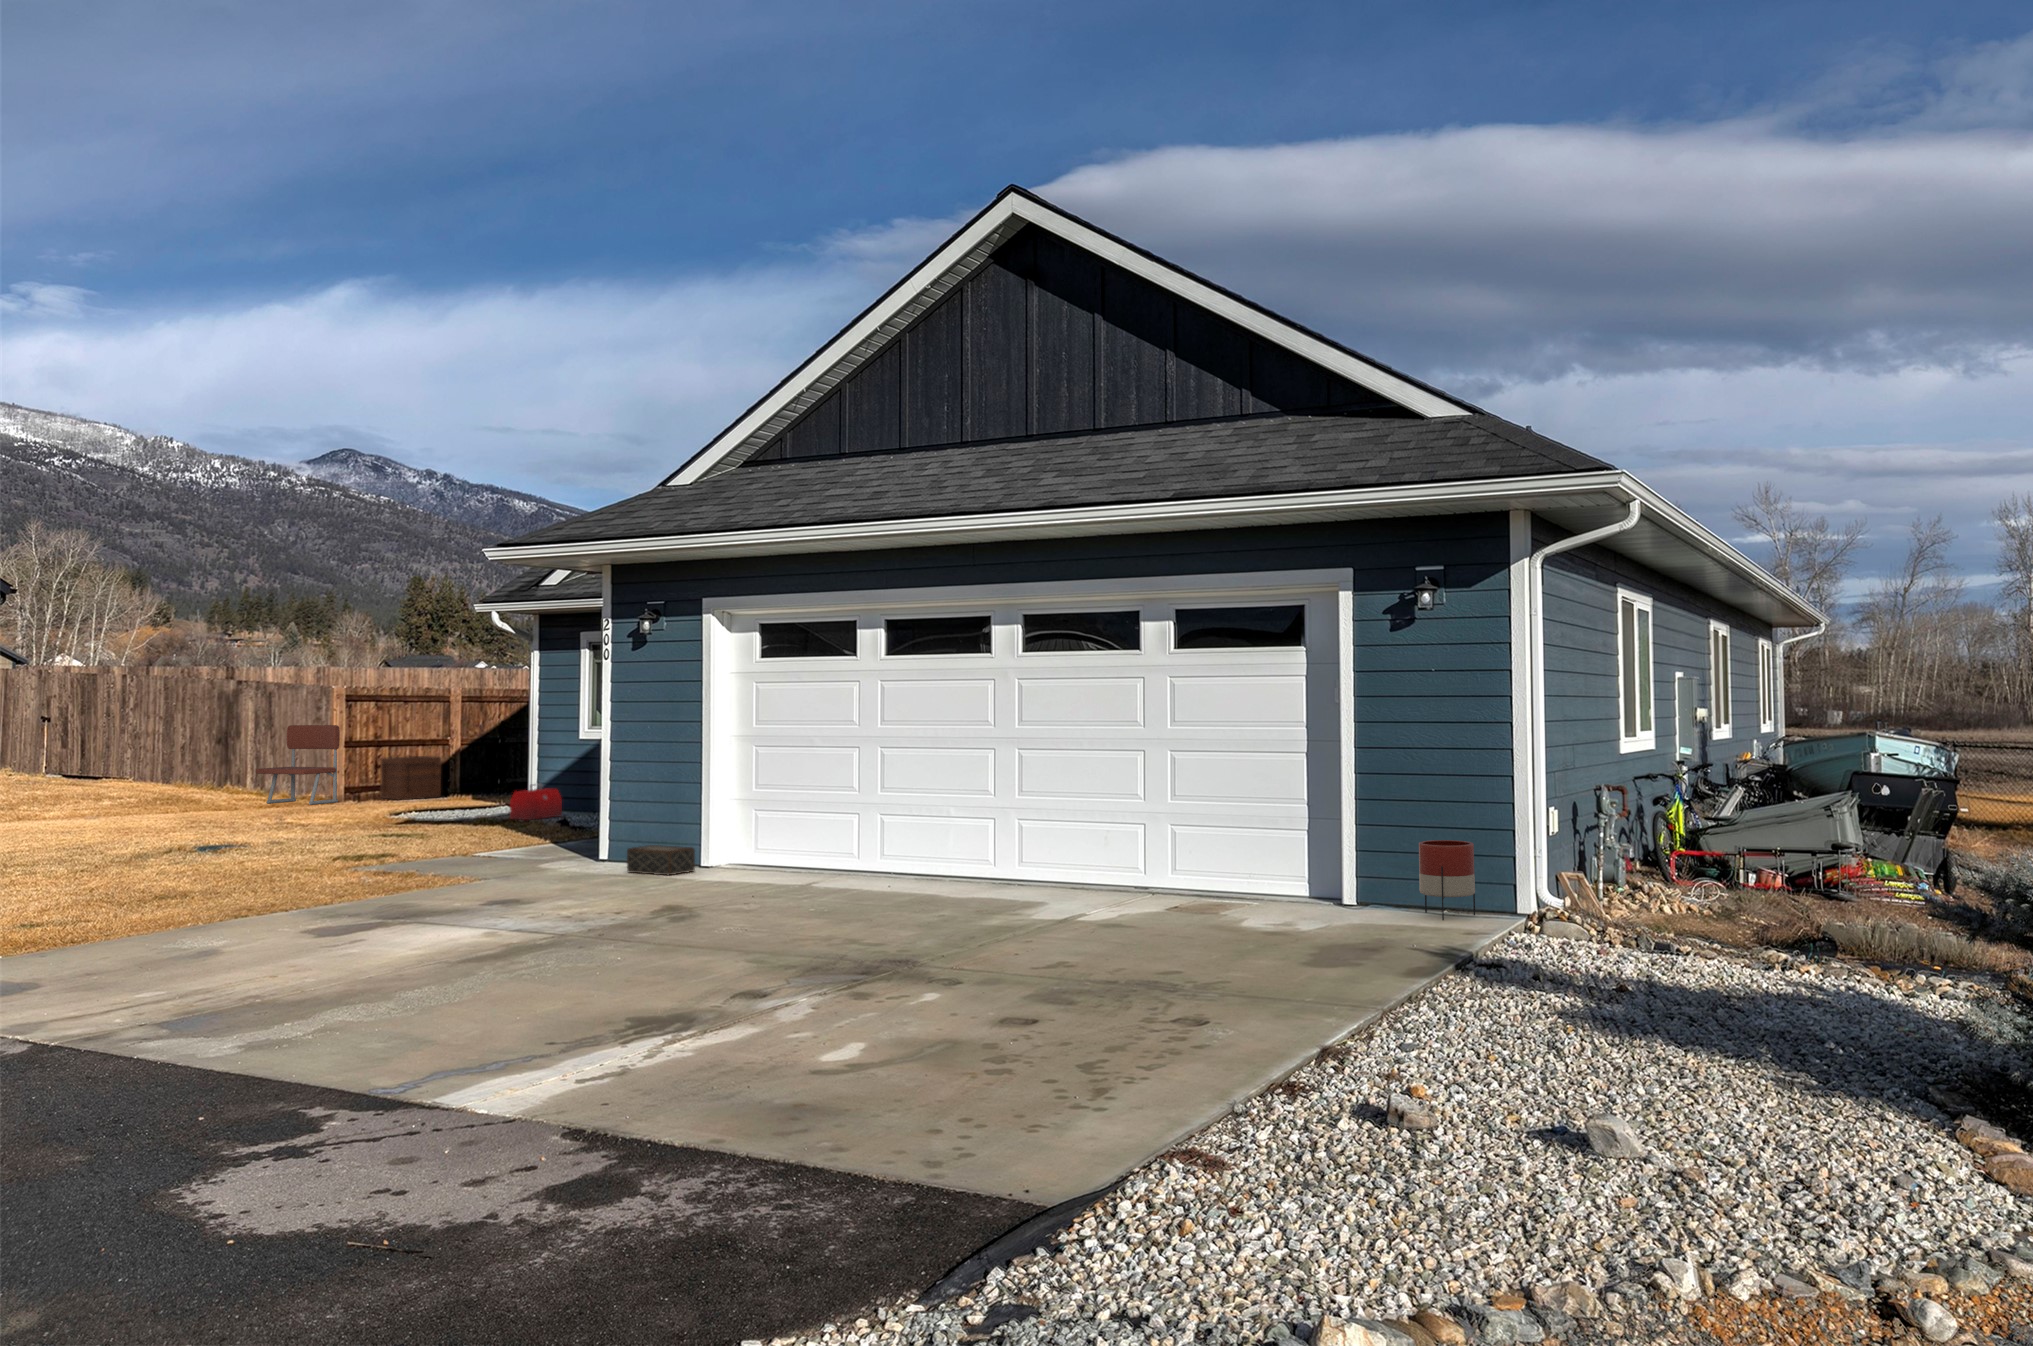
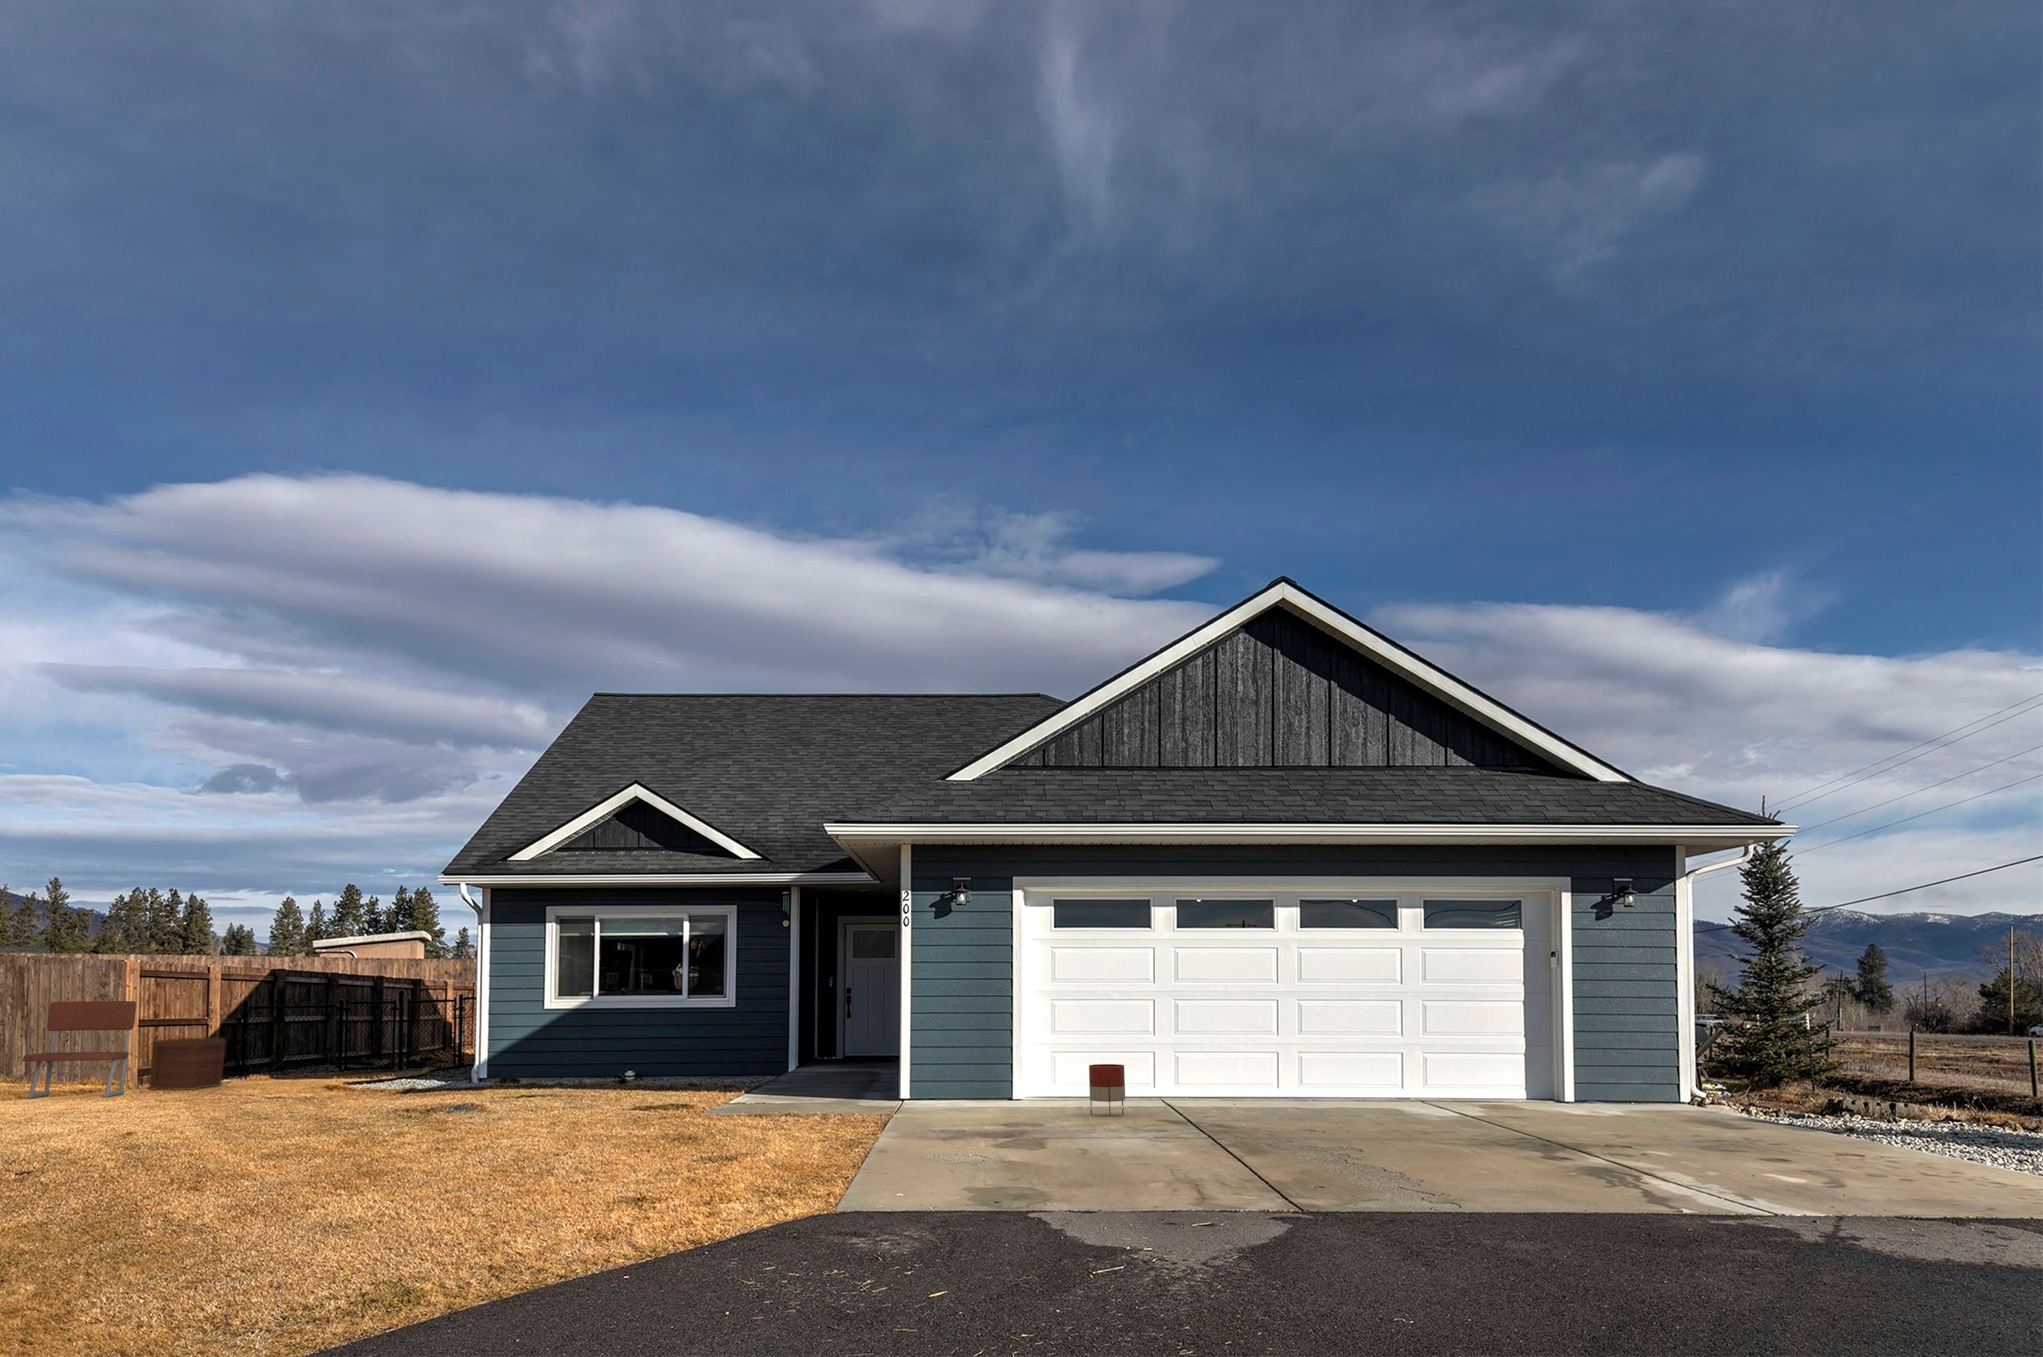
toolbox: present [510,784,562,820] -> none [493,1058,532,1097]
planter: present [1419,840,1475,920] -> present [1089,1064,1125,1116]
woven basket: present [627,845,695,875] -> none [960,1095,1013,1120]

